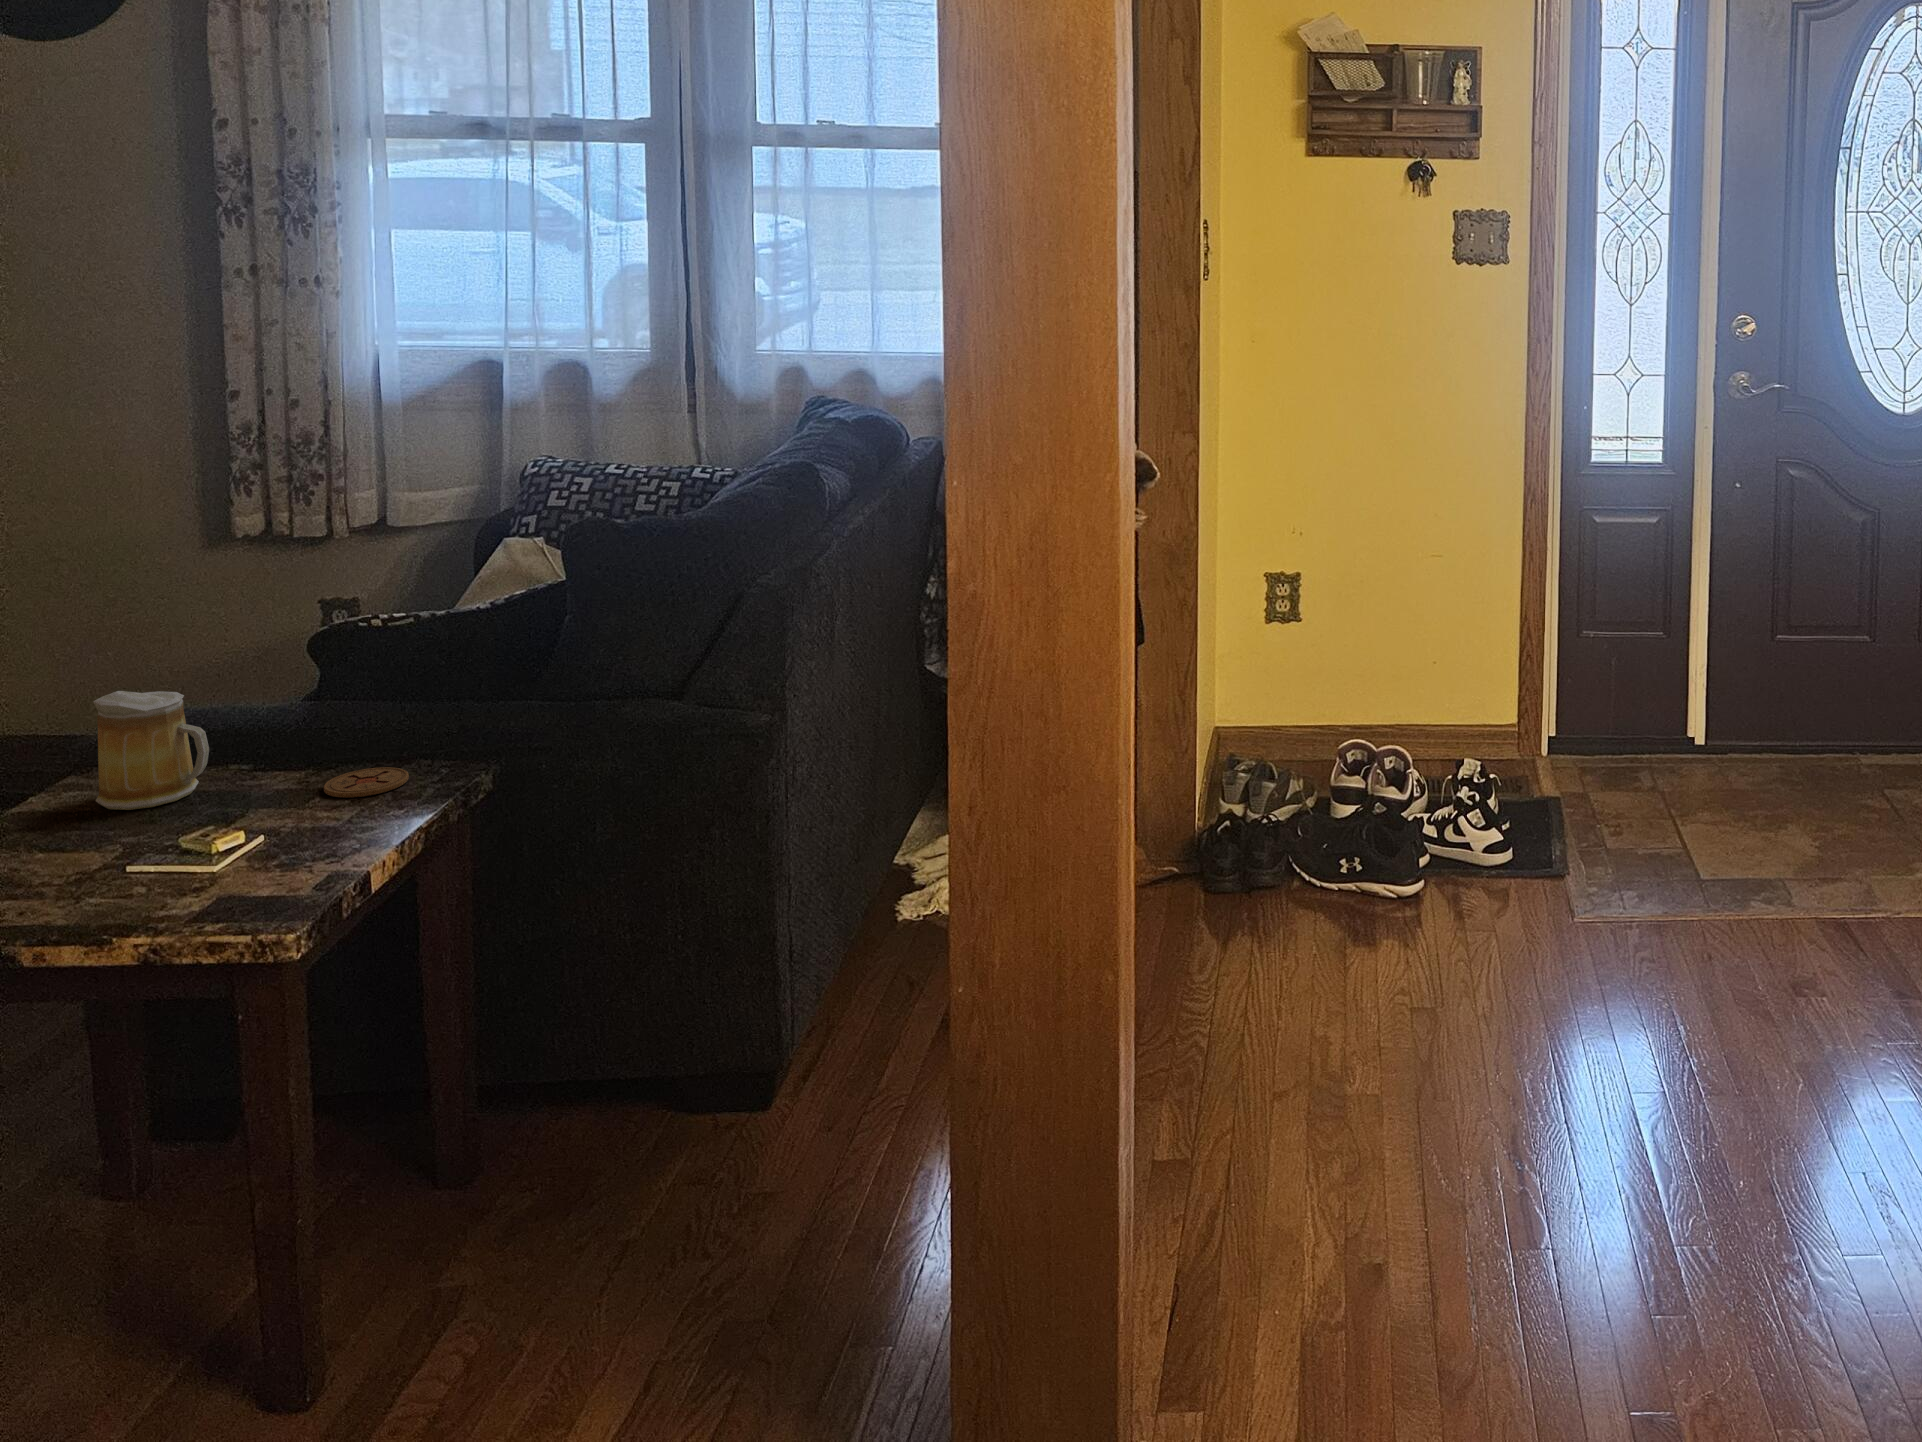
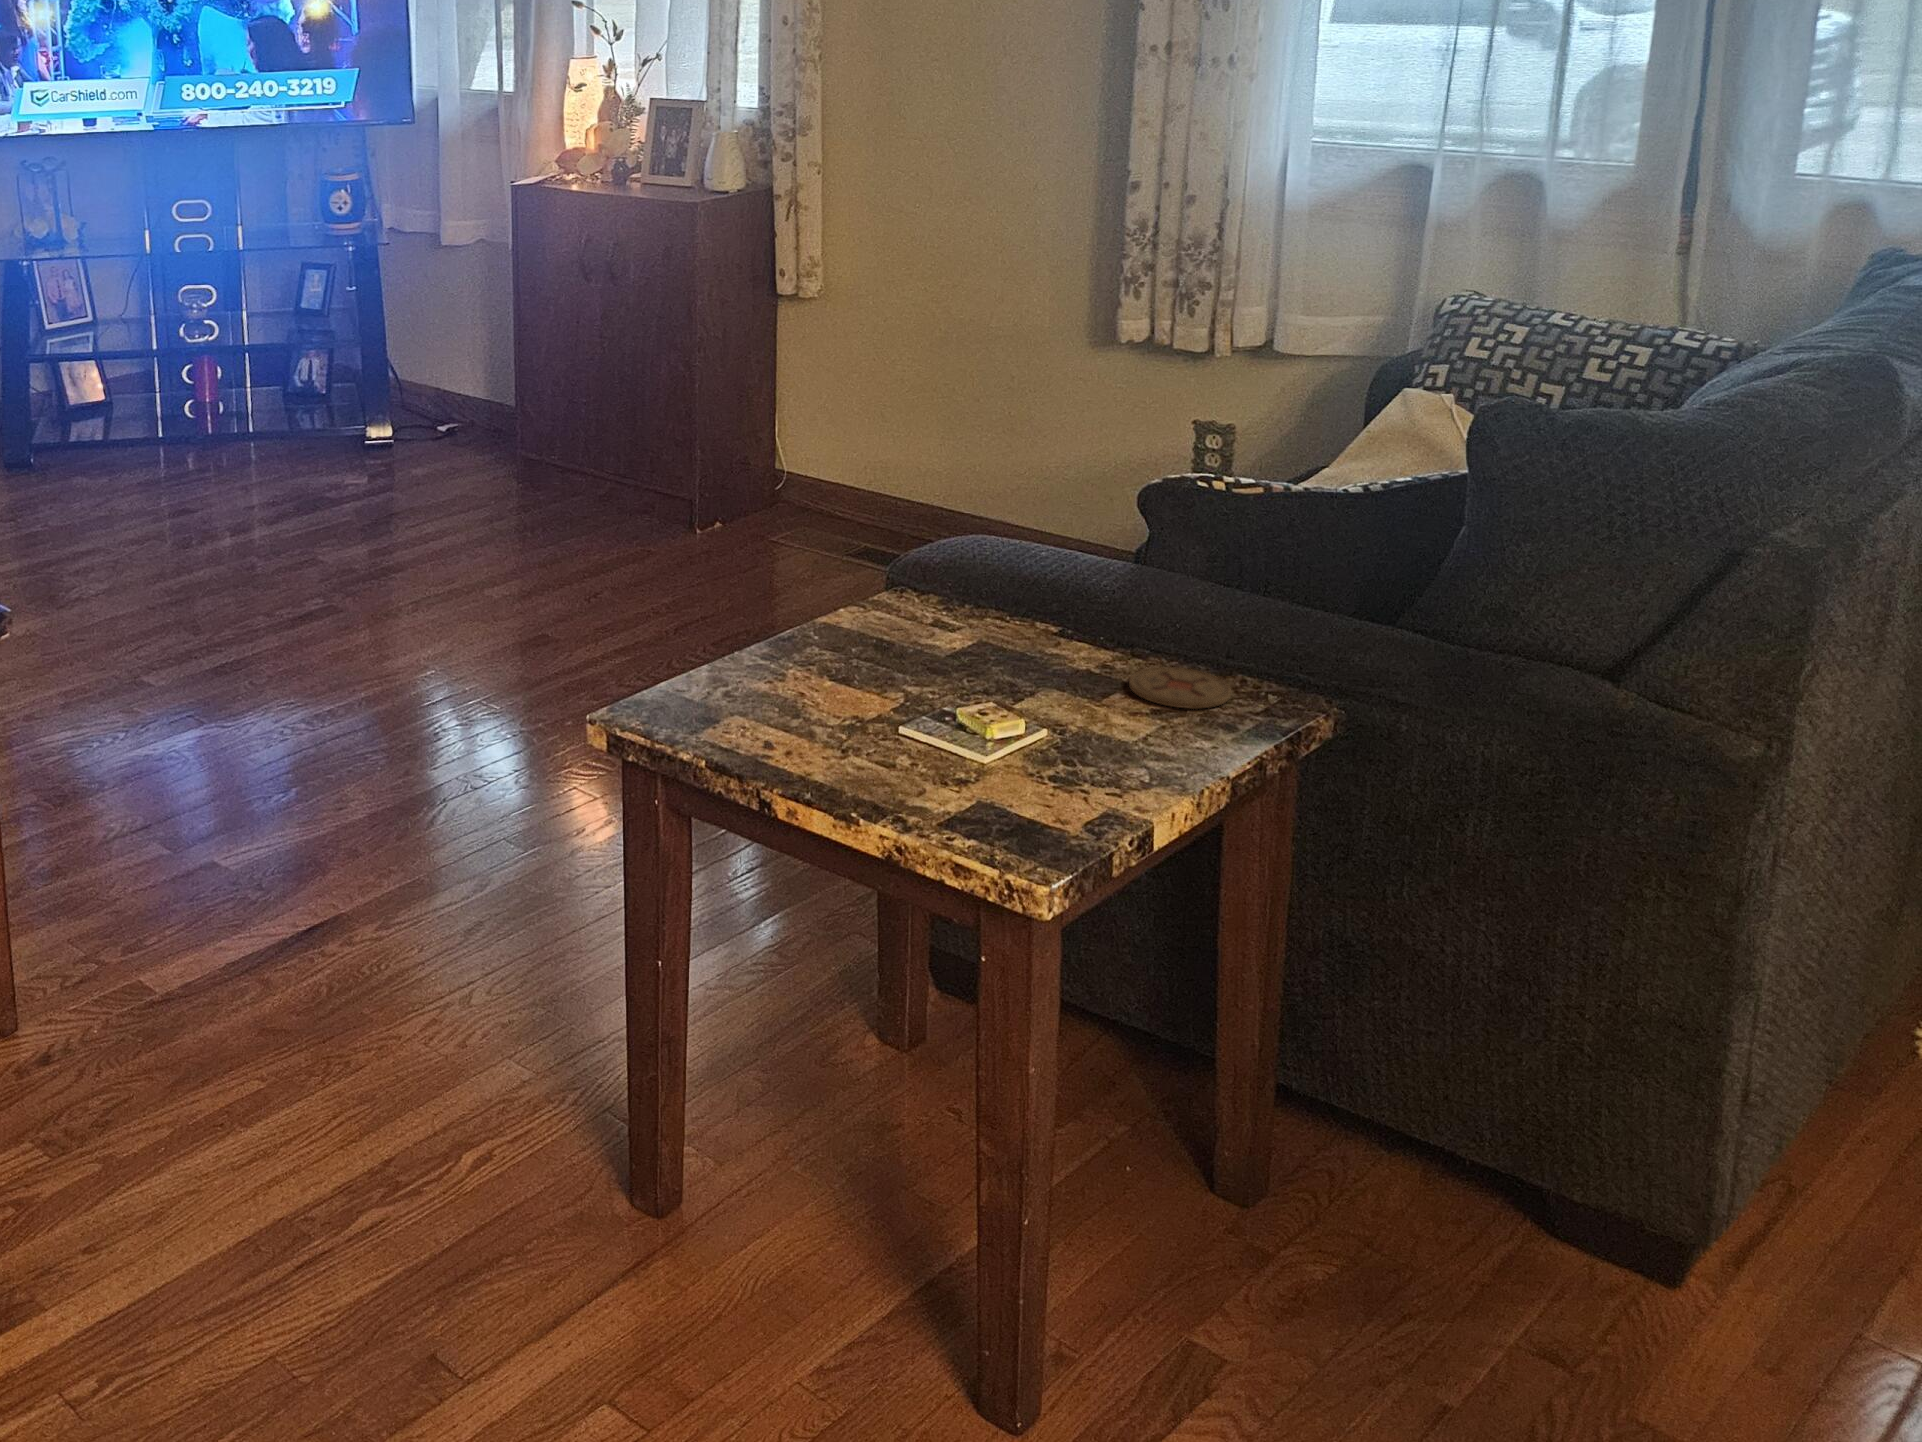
mug: present [94,691,209,810] -> none [899,505,1015,648]

